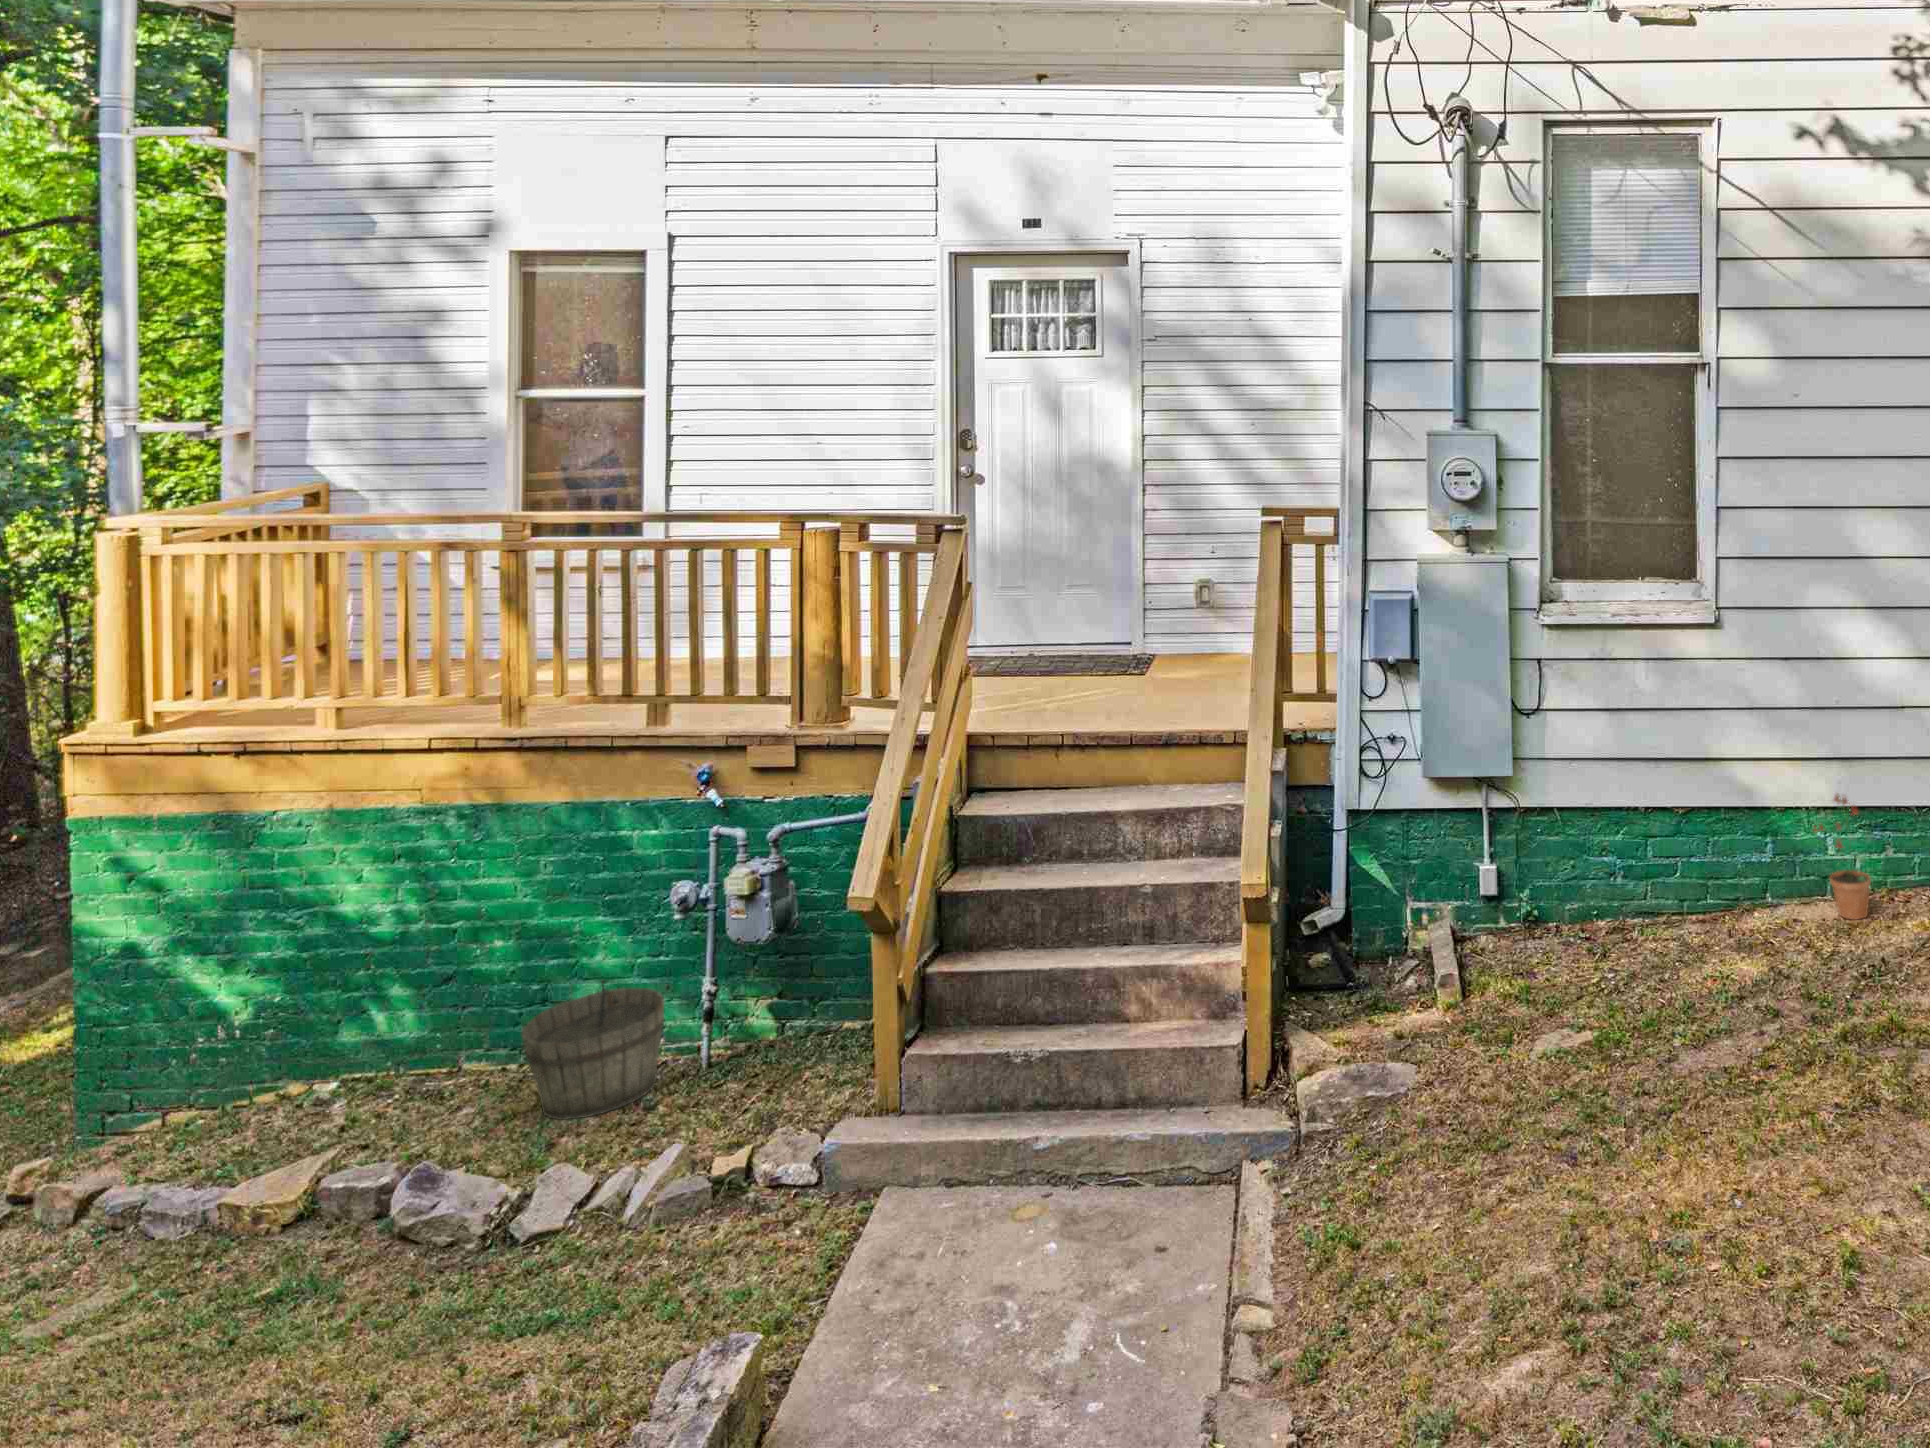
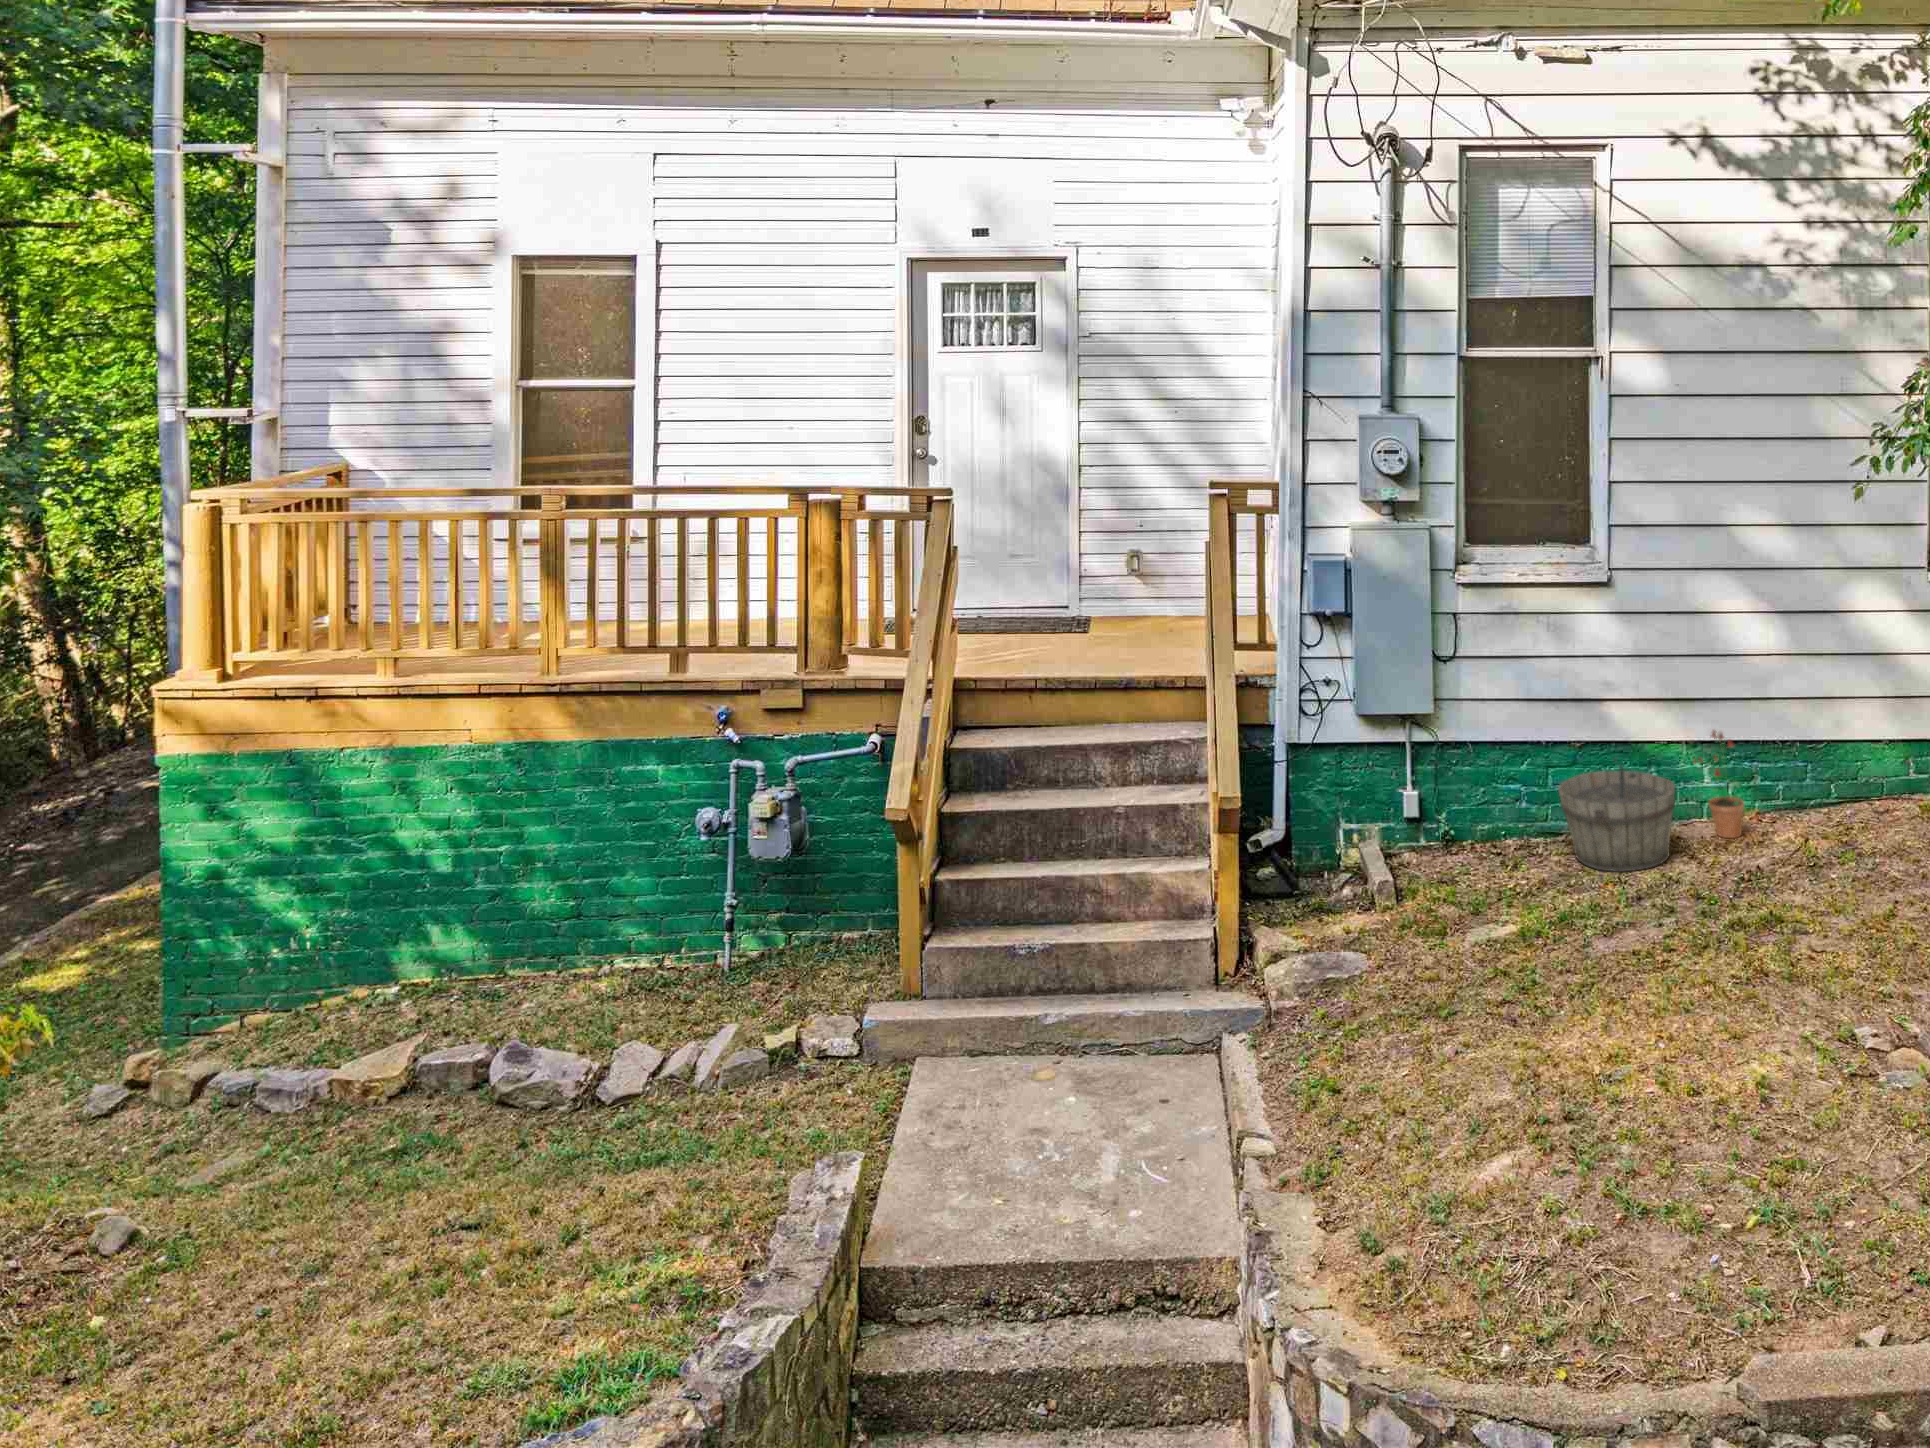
wooden bucket: present [521,980,664,1120] -> present [1558,759,1675,872]

